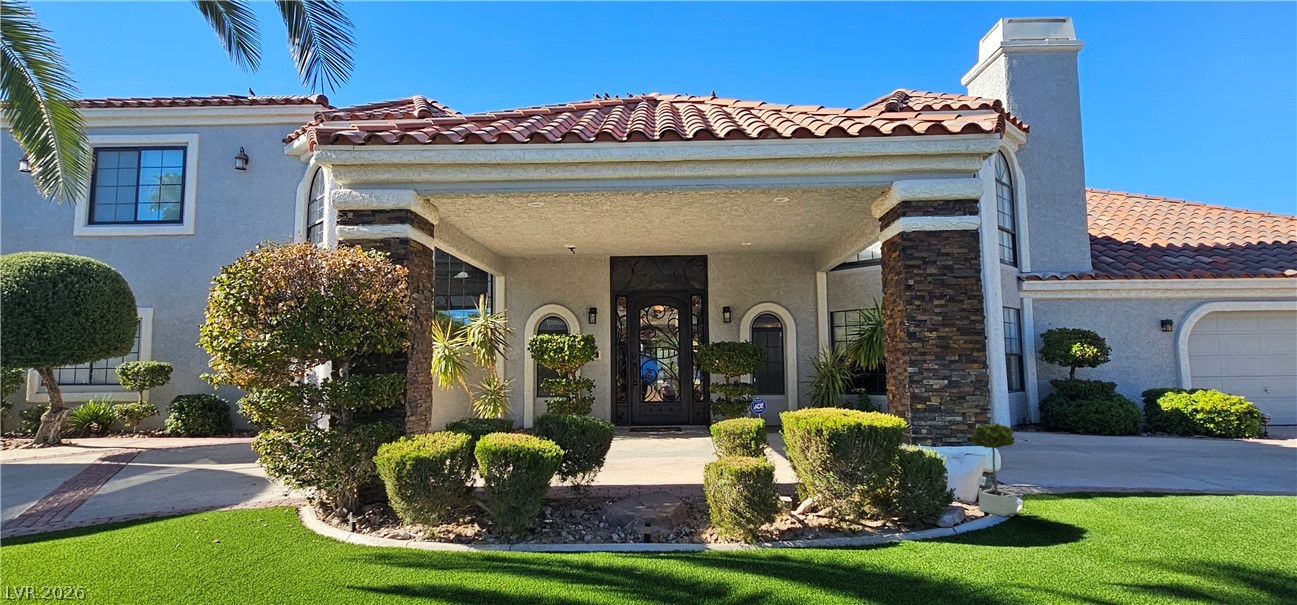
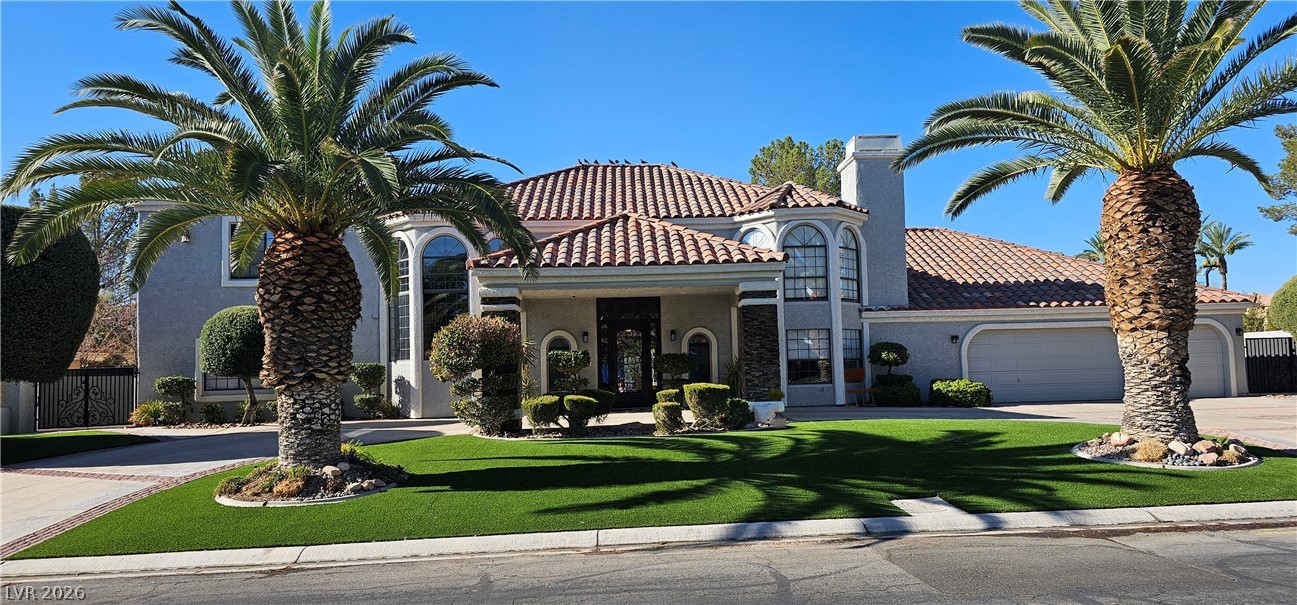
bench: none [1006,369,1063,435] -> present [844,368,880,408]

